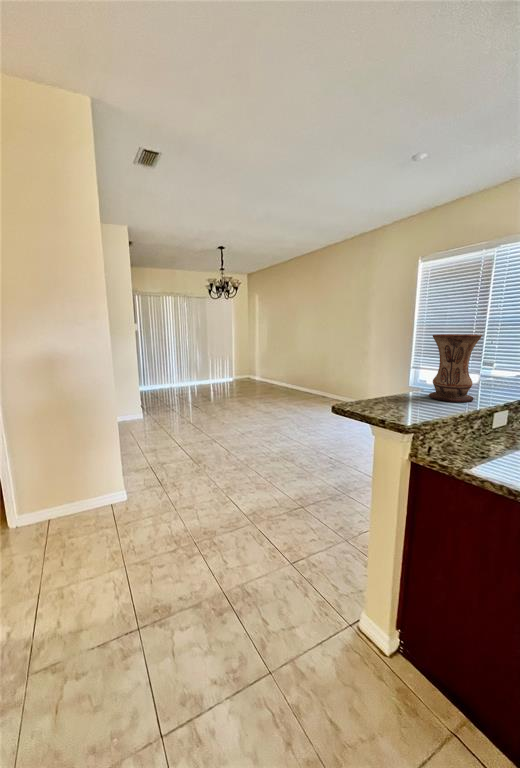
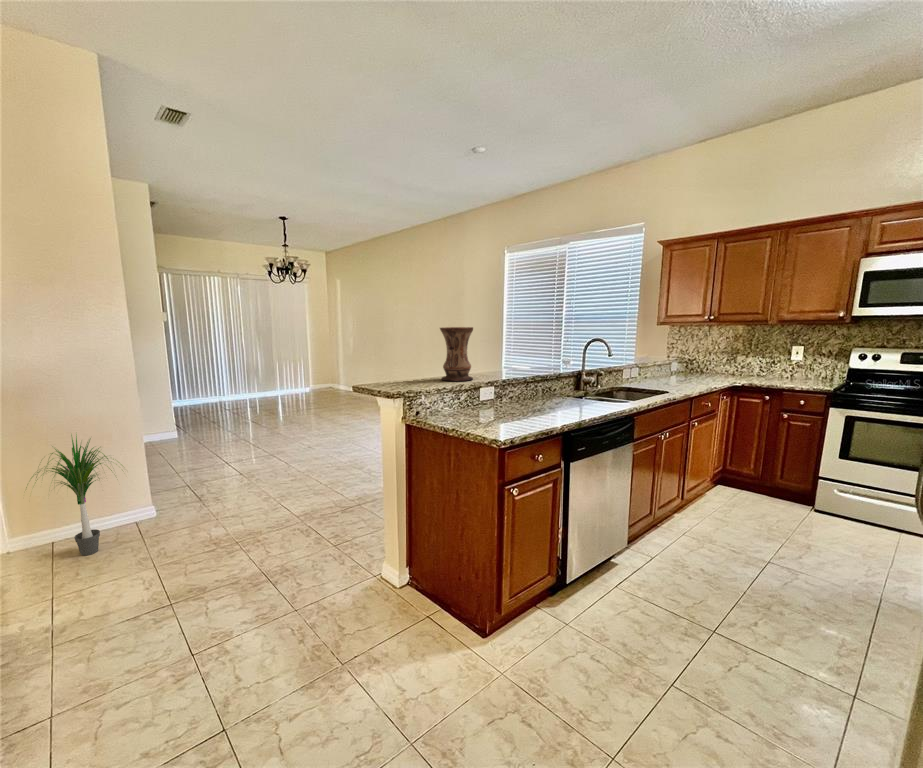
potted plant: none [19,428,106,540] -> present [26,435,112,556]

